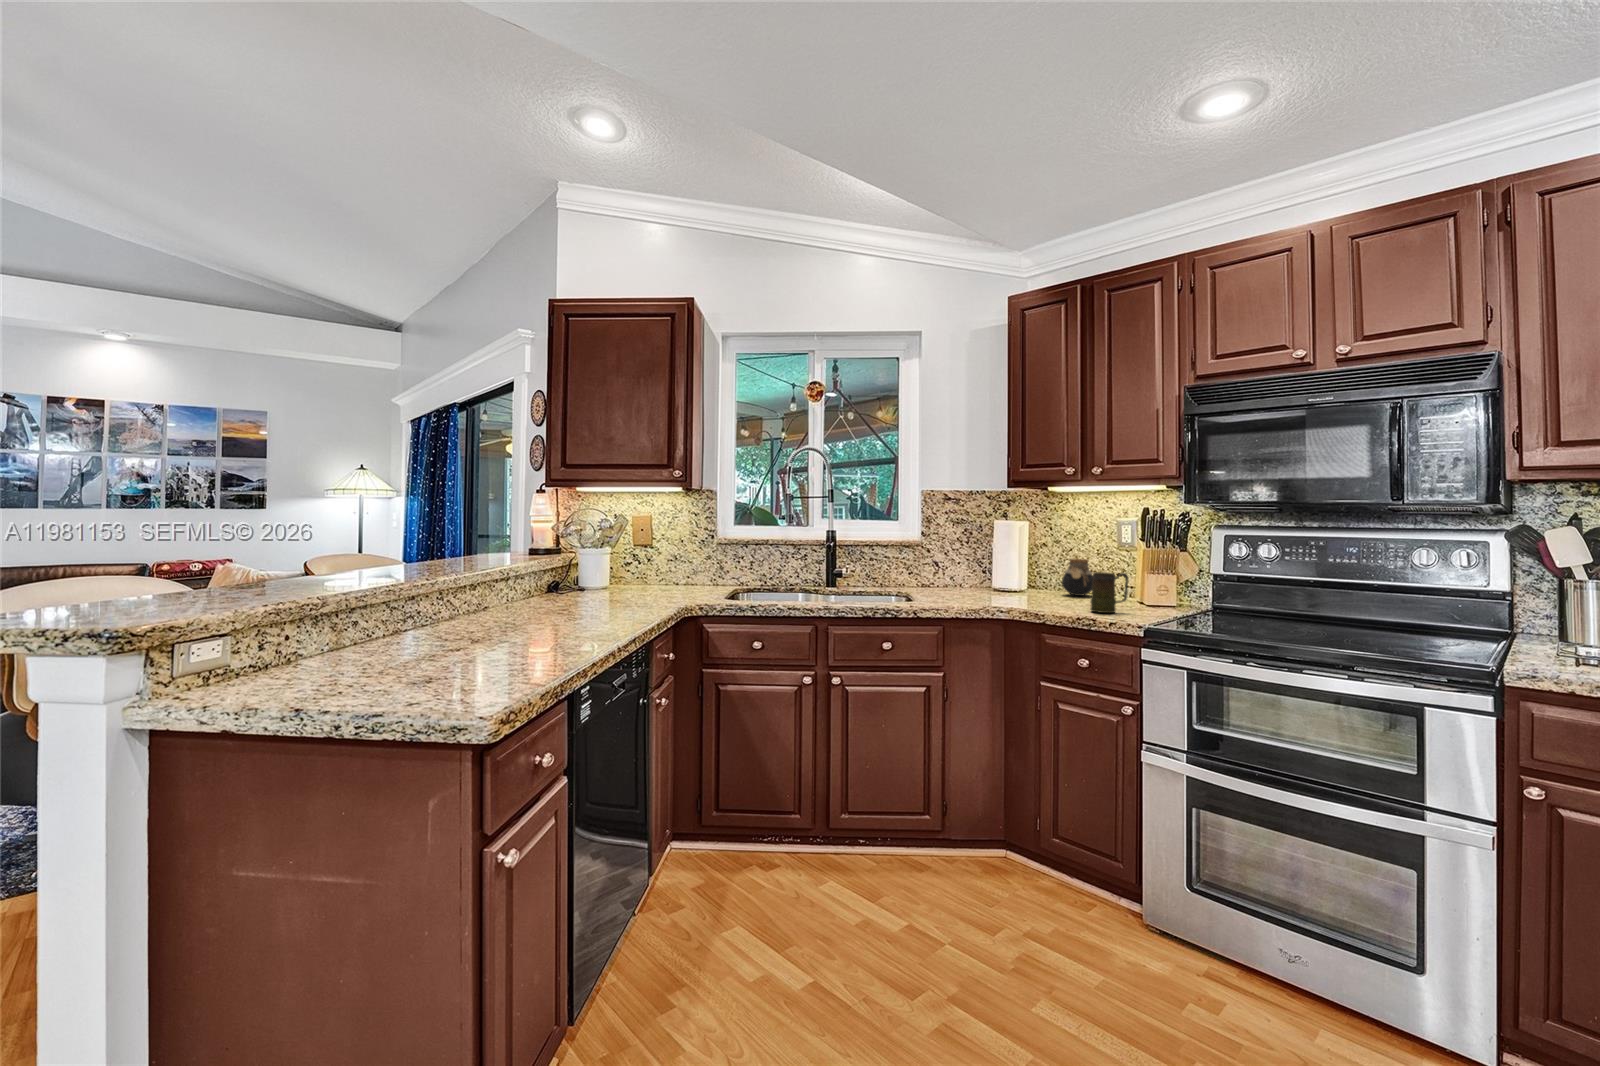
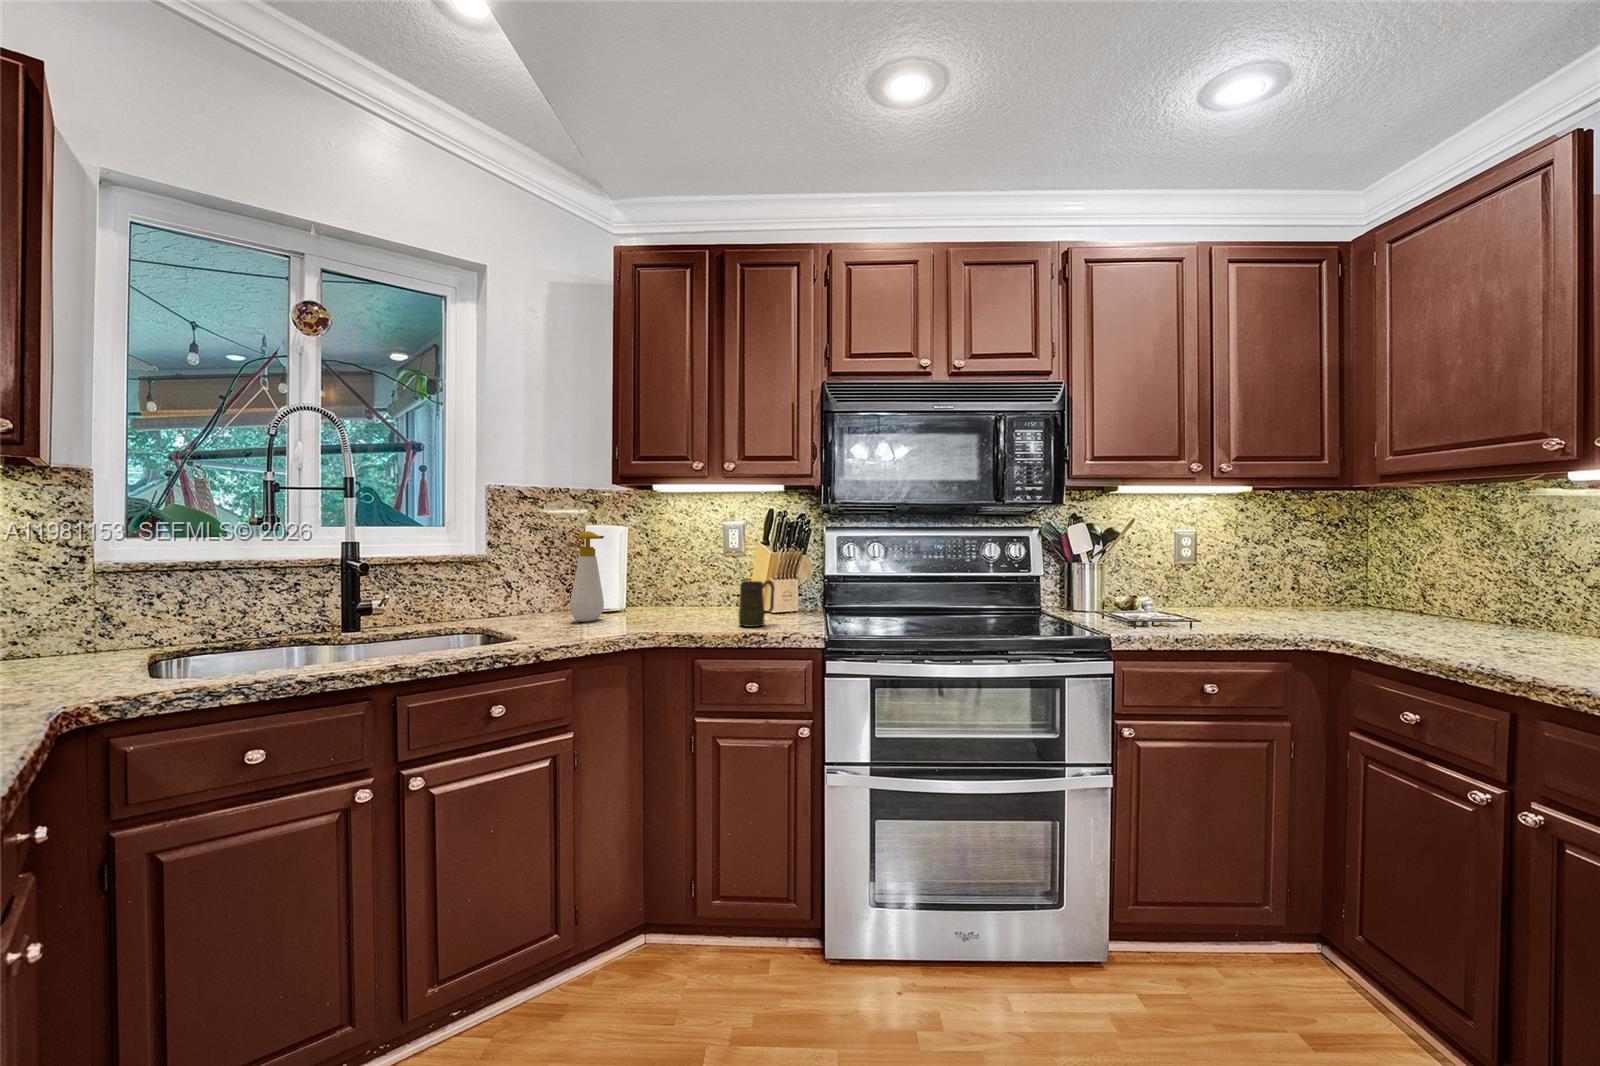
soap bottle: none [965,525,994,596] -> present [570,531,604,622]
jar: present [1062,559,1093,596] -> none [673,568,708,610]

